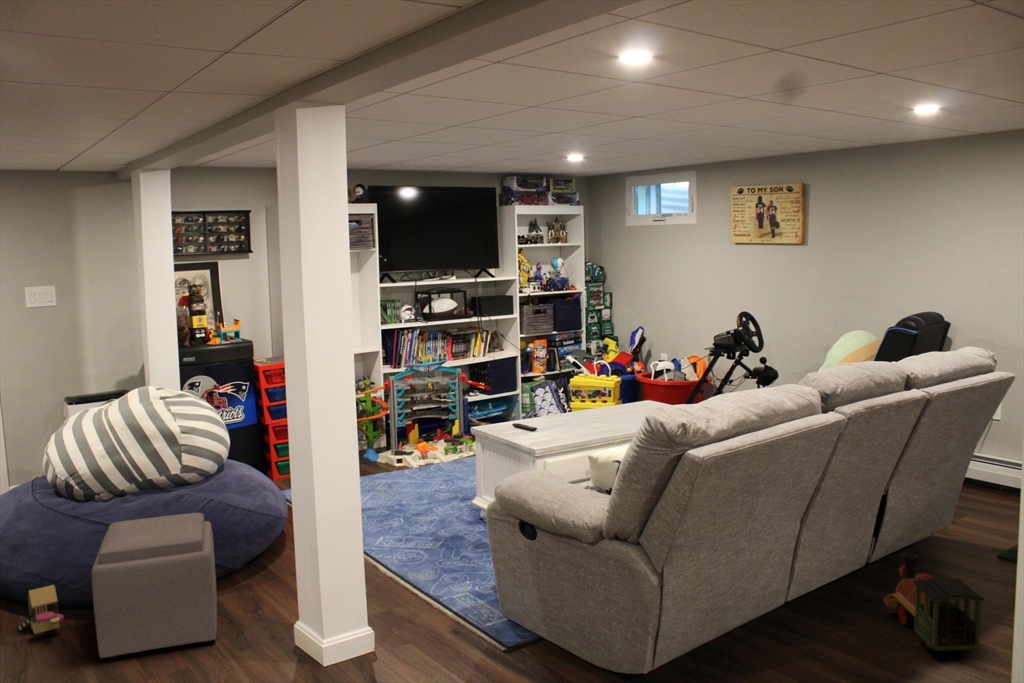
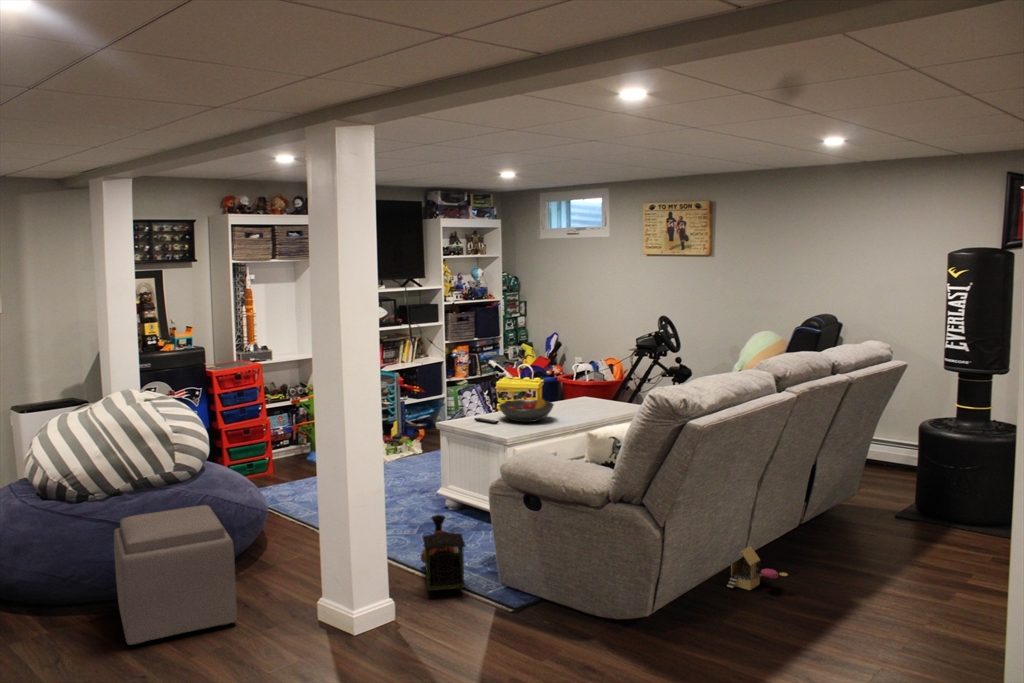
fruit bowl: none [539,403,600,430] -> present [499,398,554,422]
toy train: present [884,552,984,651] -> present [421,515,466,591]
toy house: present [19,585,64,634] -> present [727,546,788,590]

